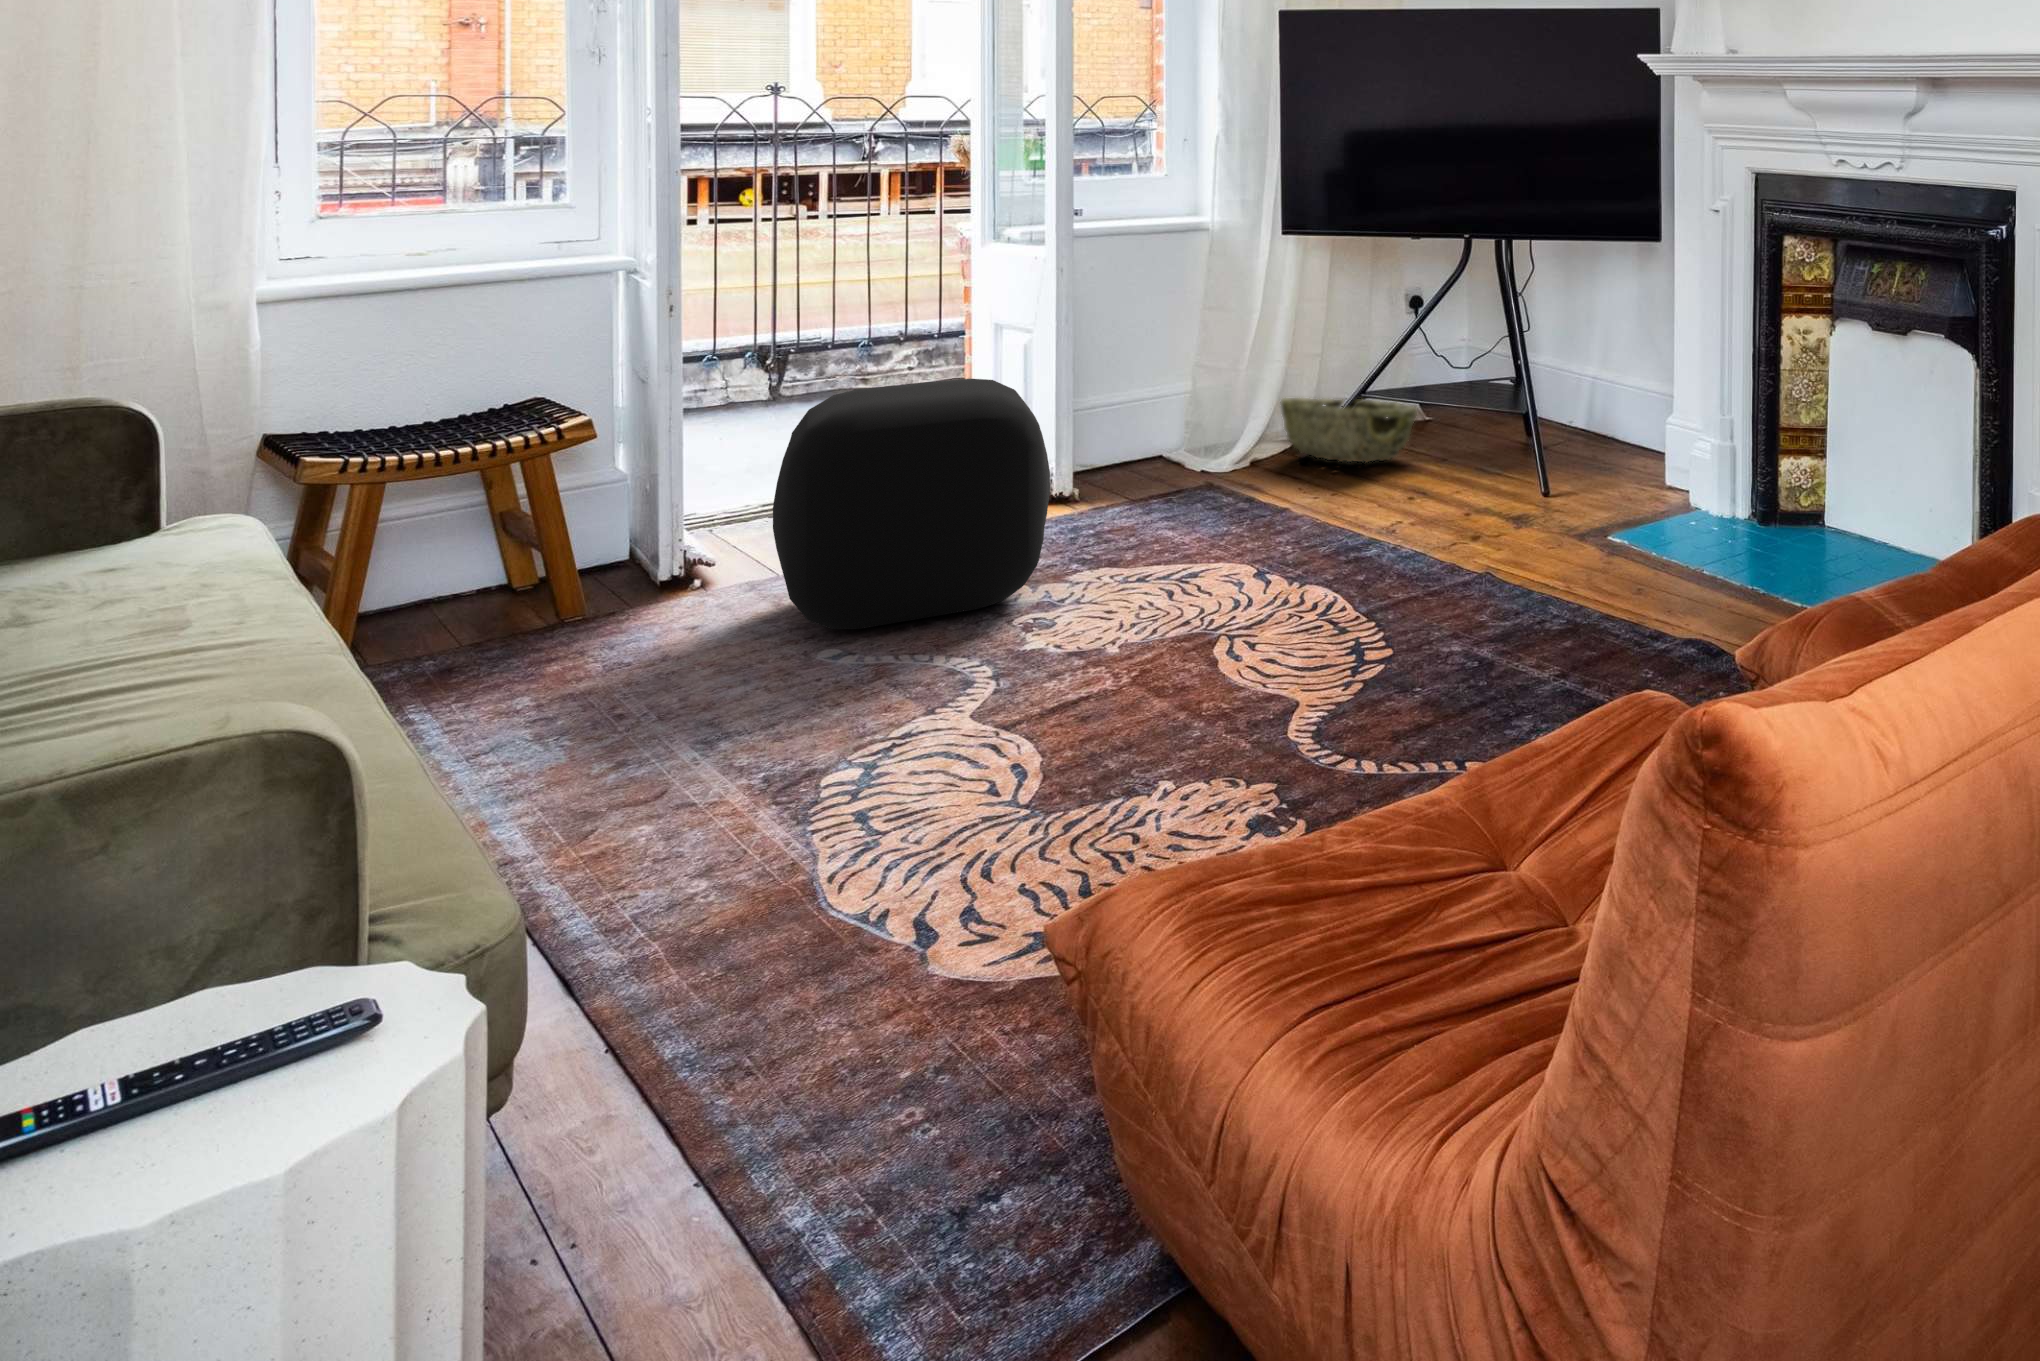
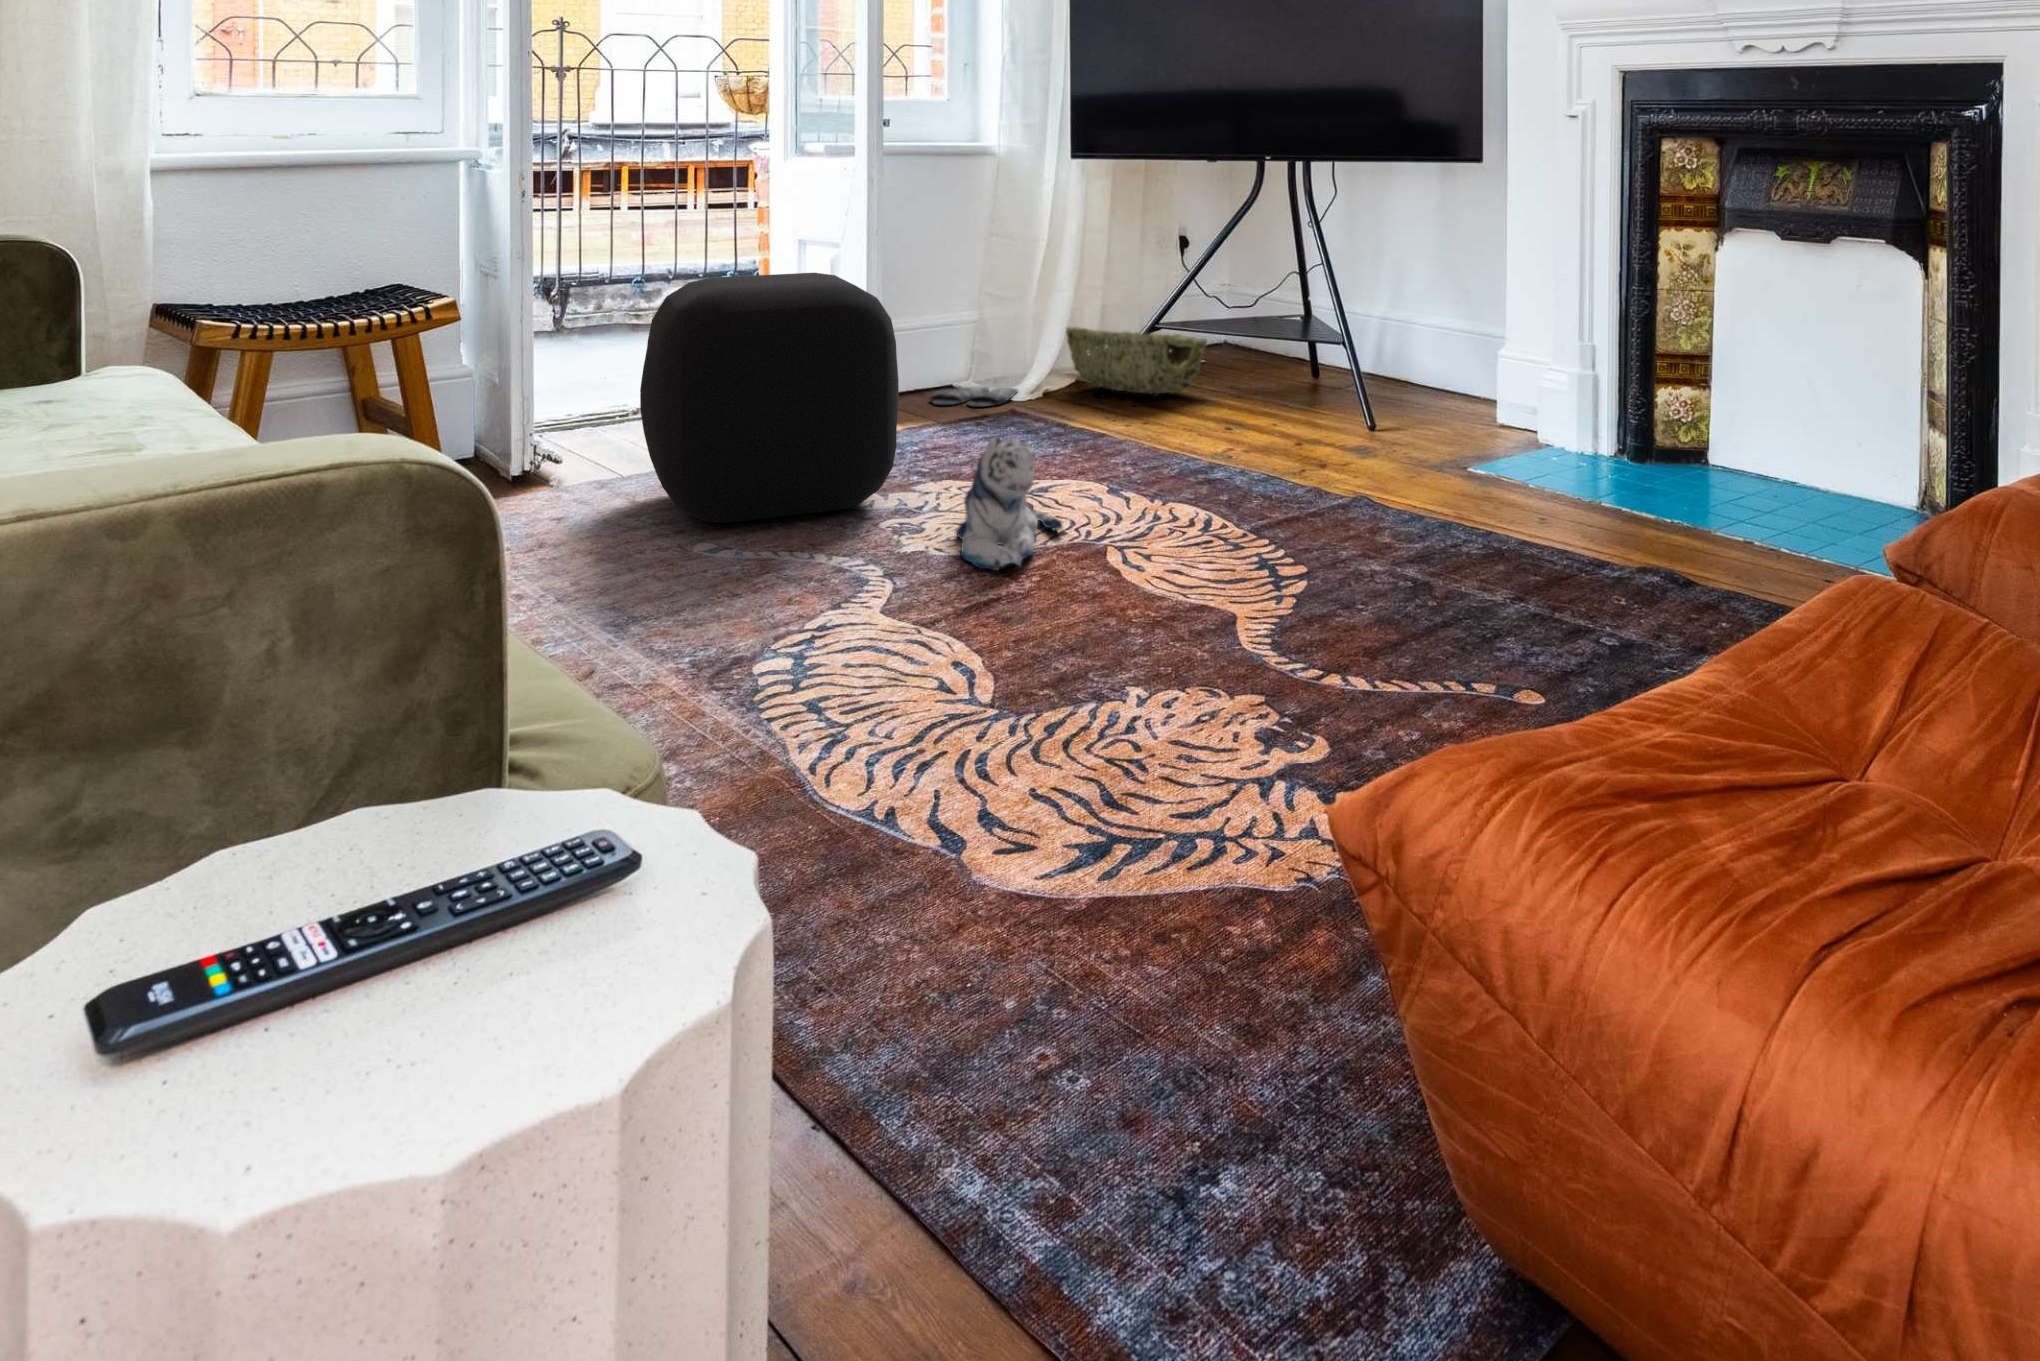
slippers: none [1134,458,1231,483] -> present [931,387,1018,407]
plush toy: none [1076,542,1190,668] -> present [956,438,1062,571]

